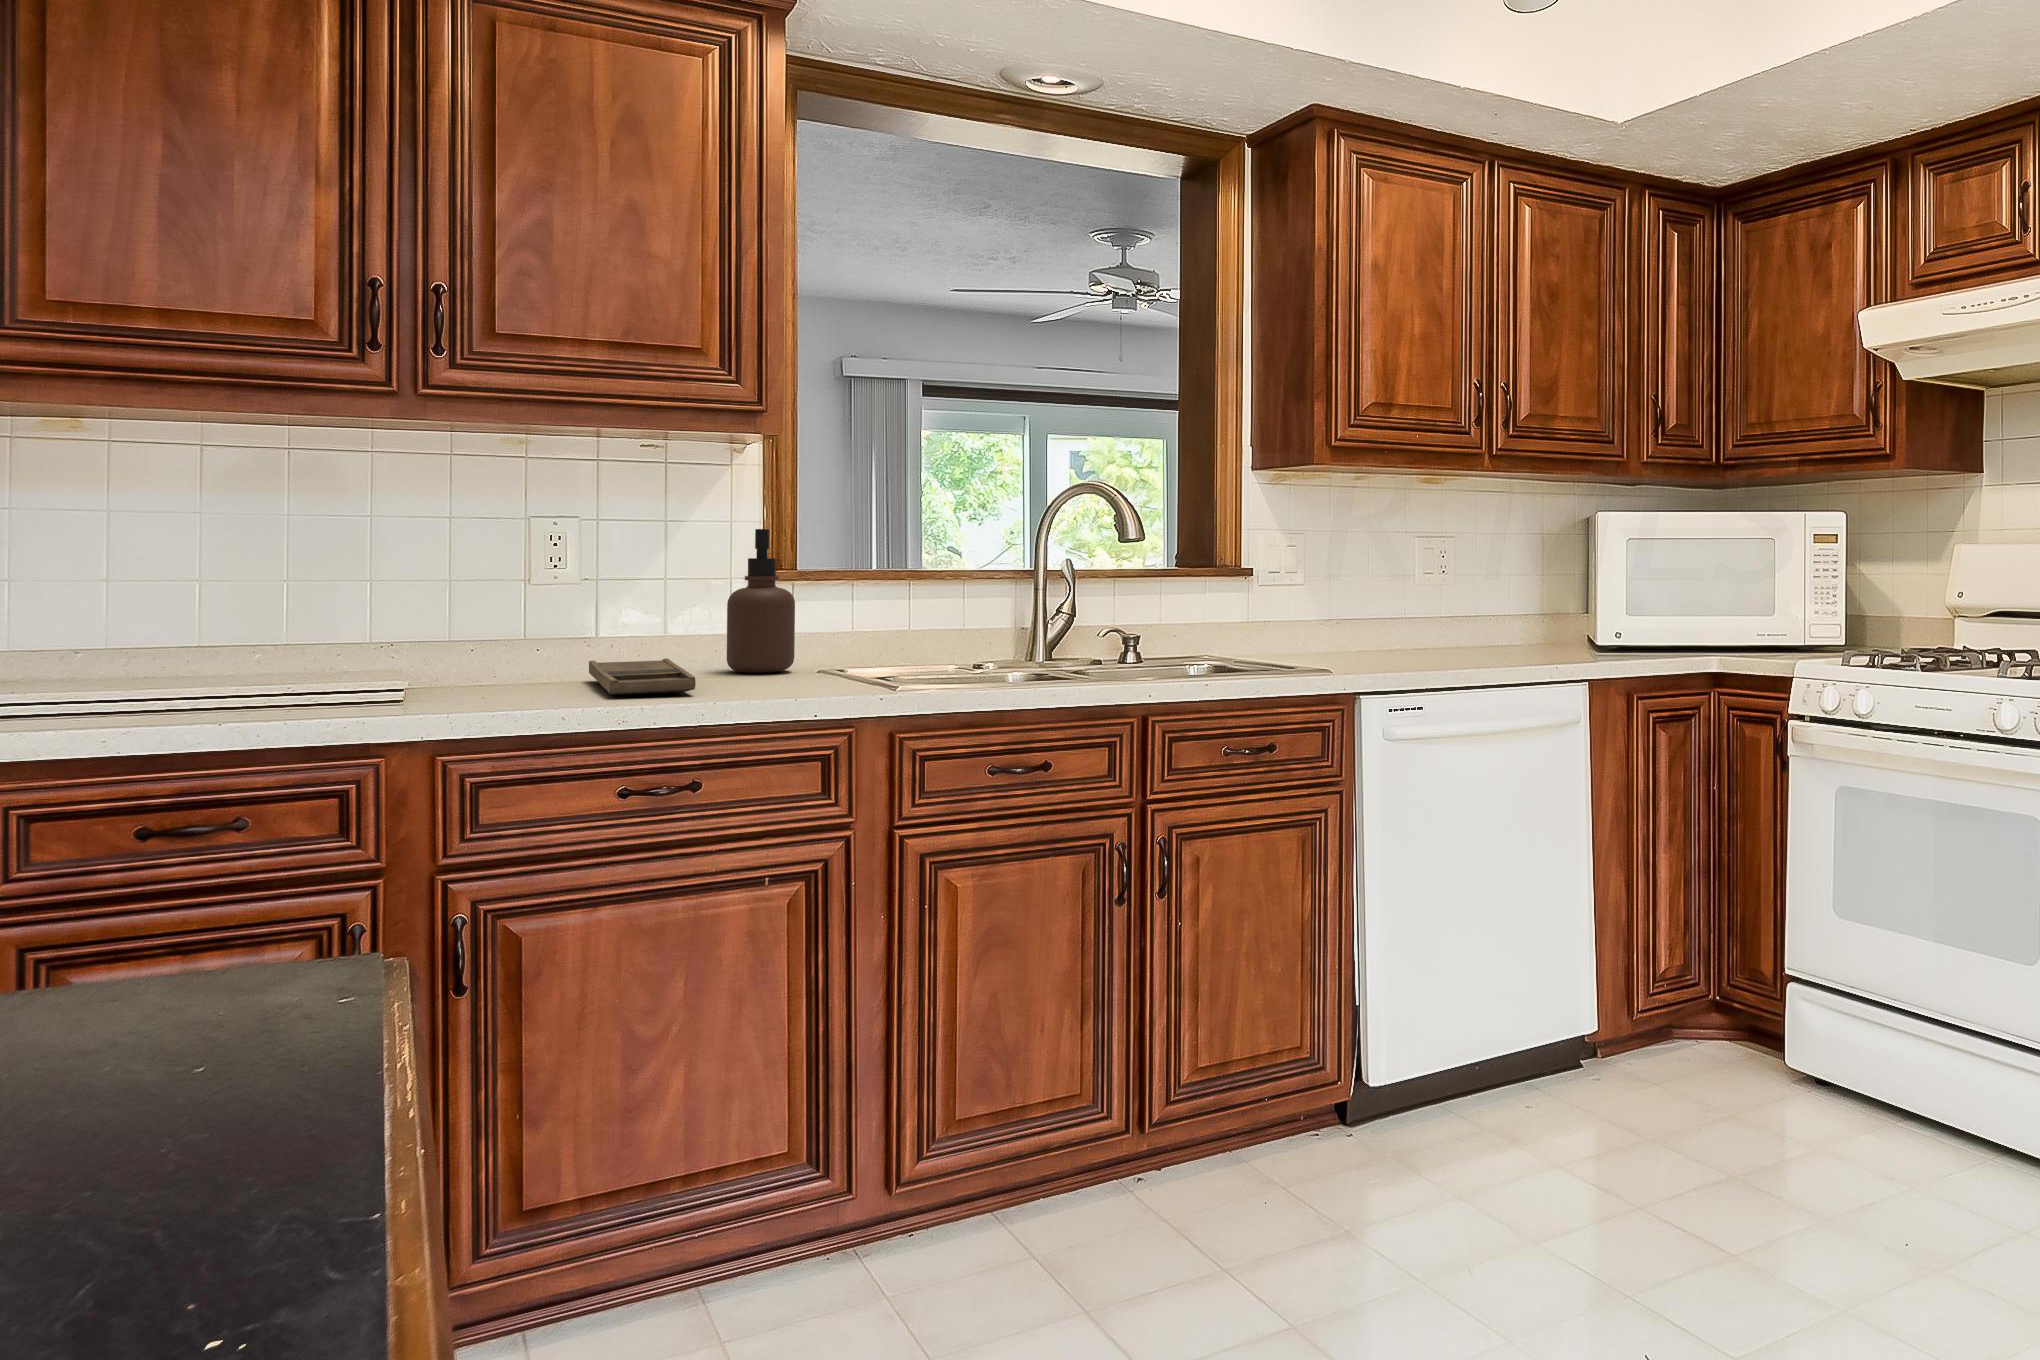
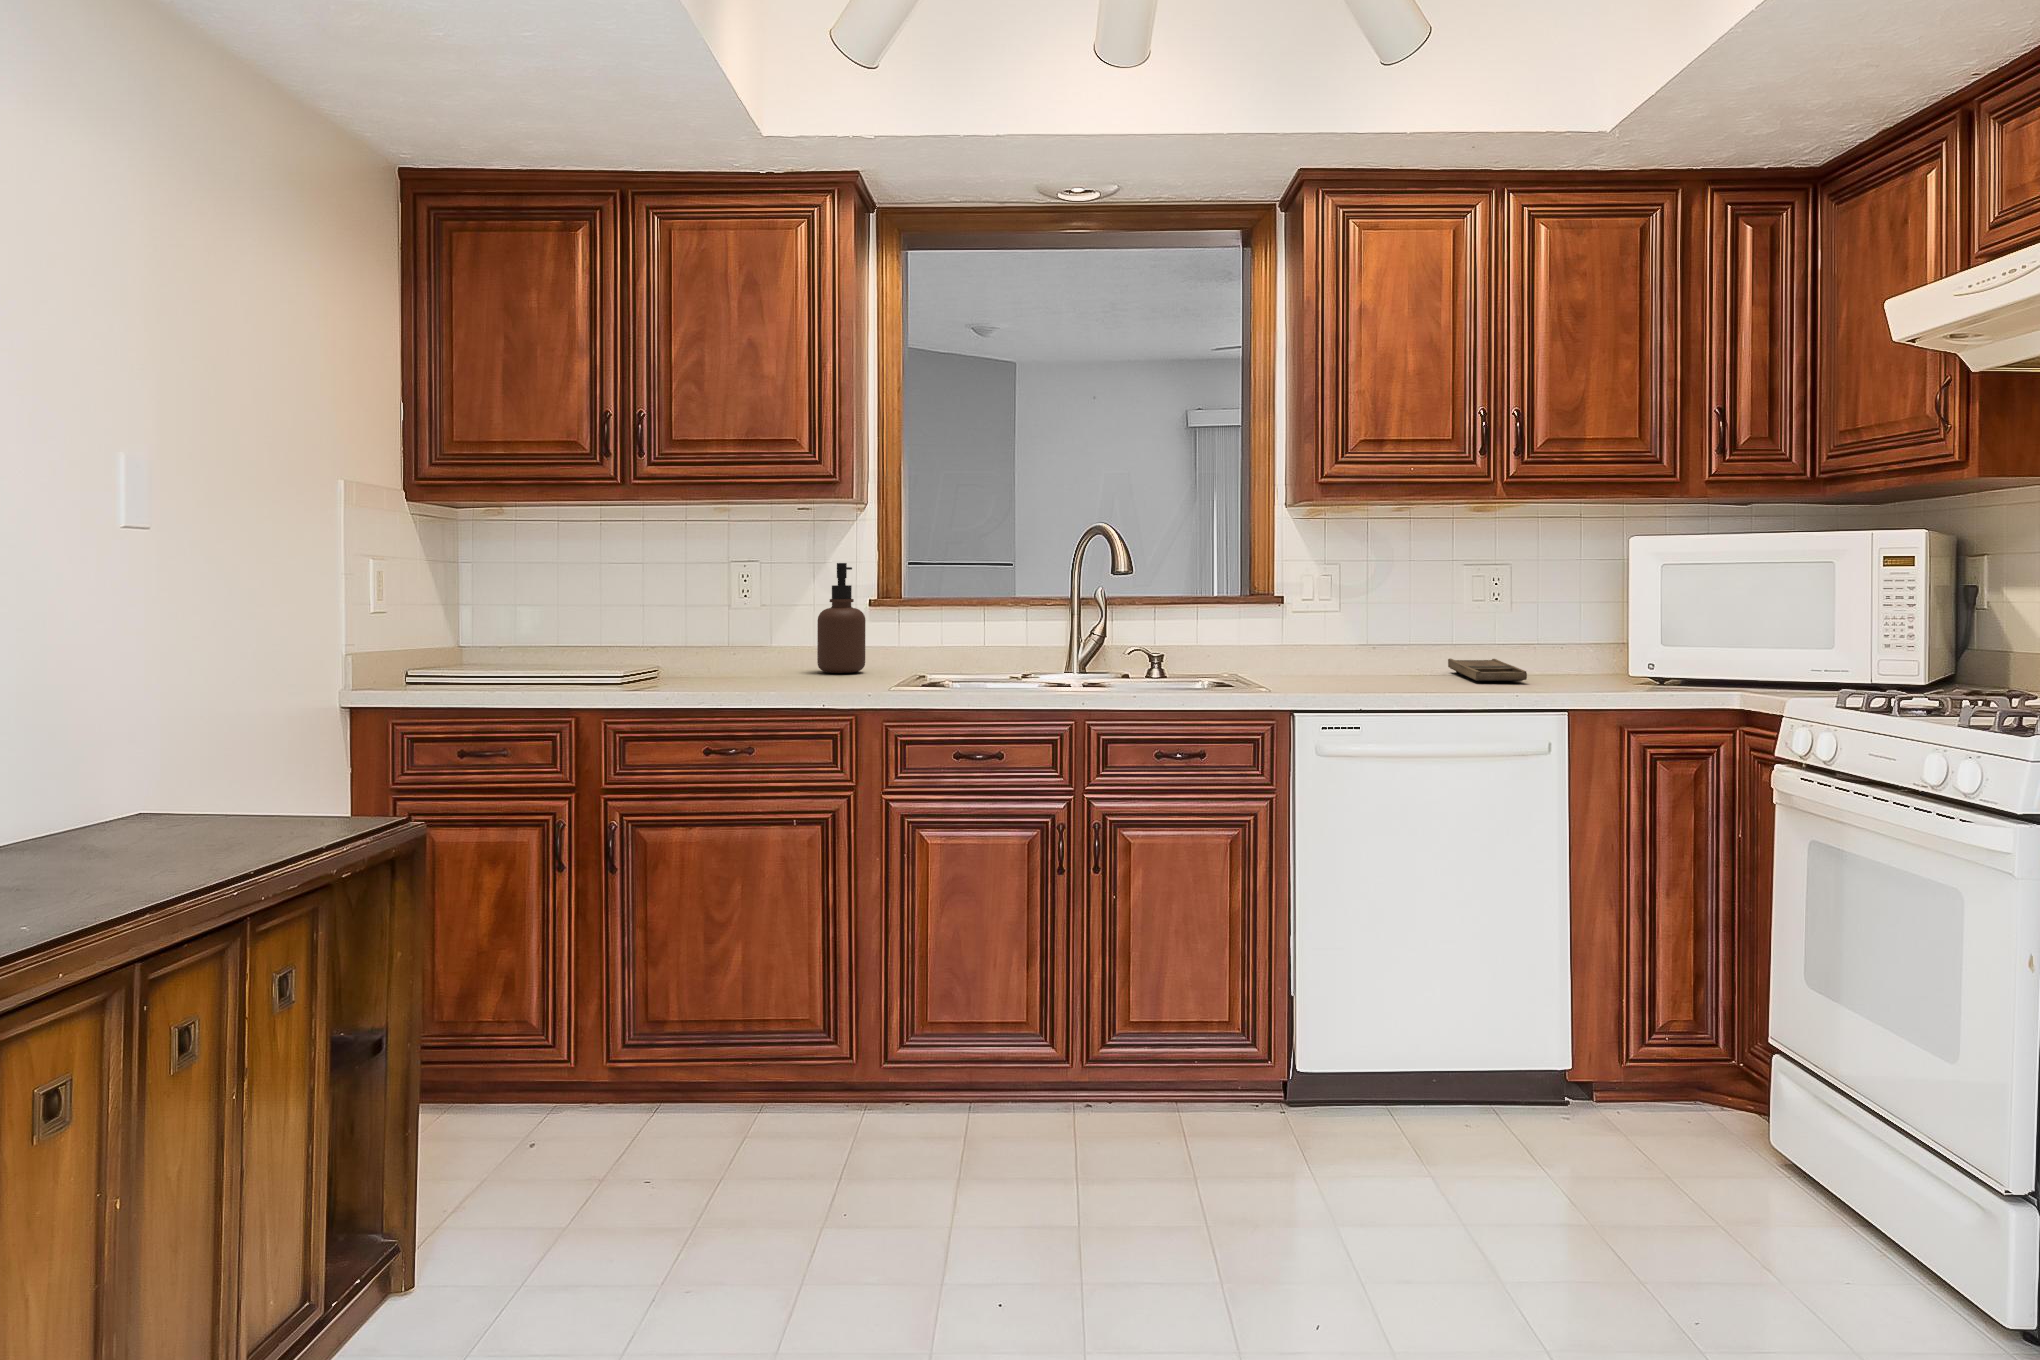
tray: present [589,658,696,695] -> present [1448,659,1527,681]

